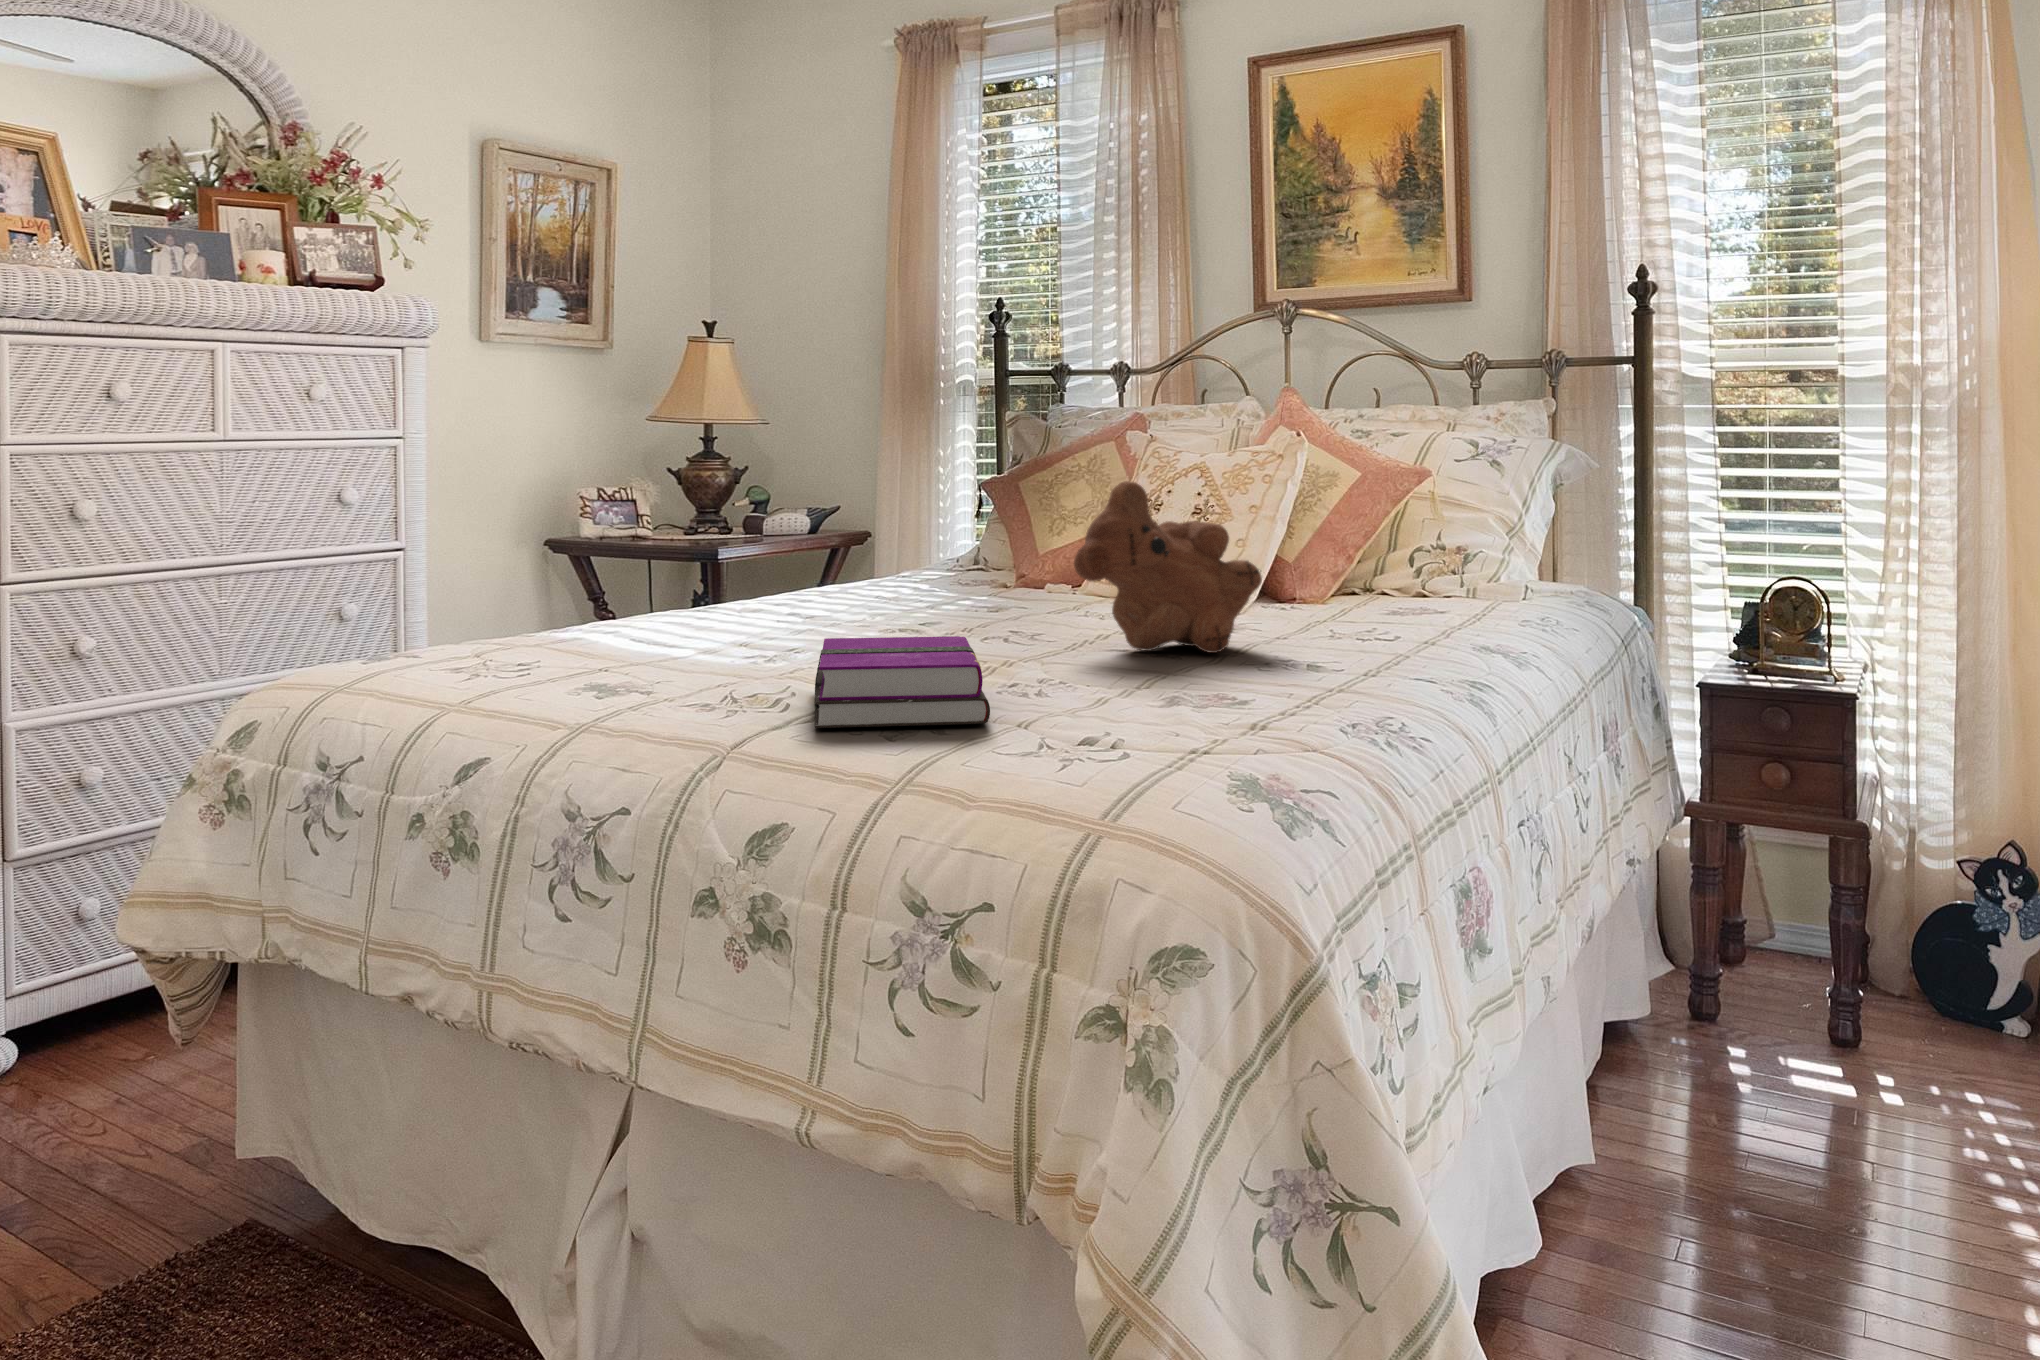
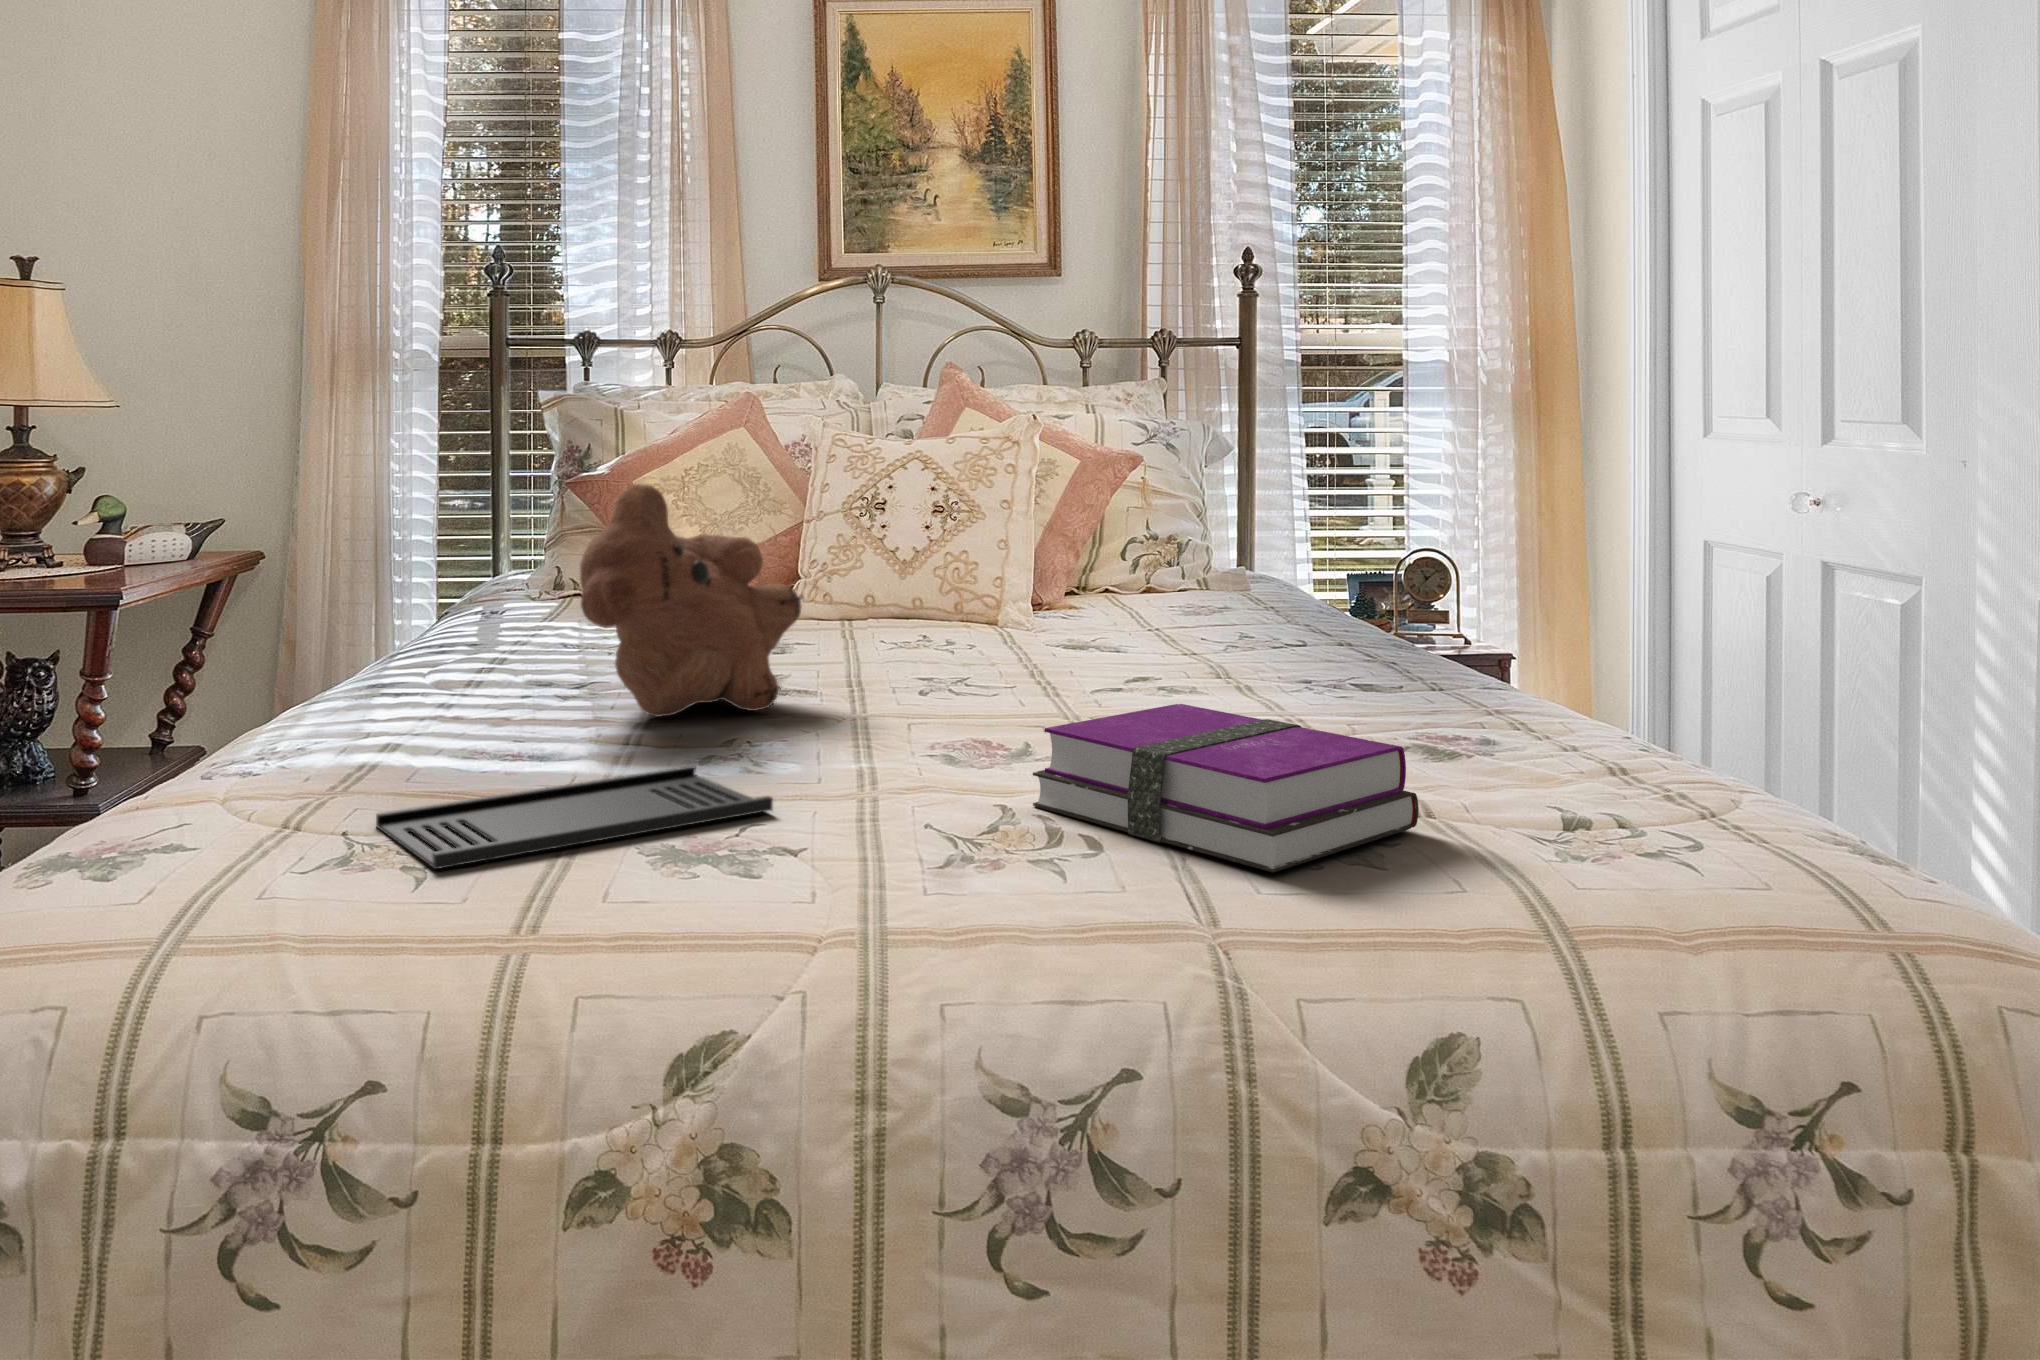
teddy bear: present [1074,481,1262,653] -> present [580,484,803,717]
tray: none [455,651,692,677] -> present [376,766,773,869]

